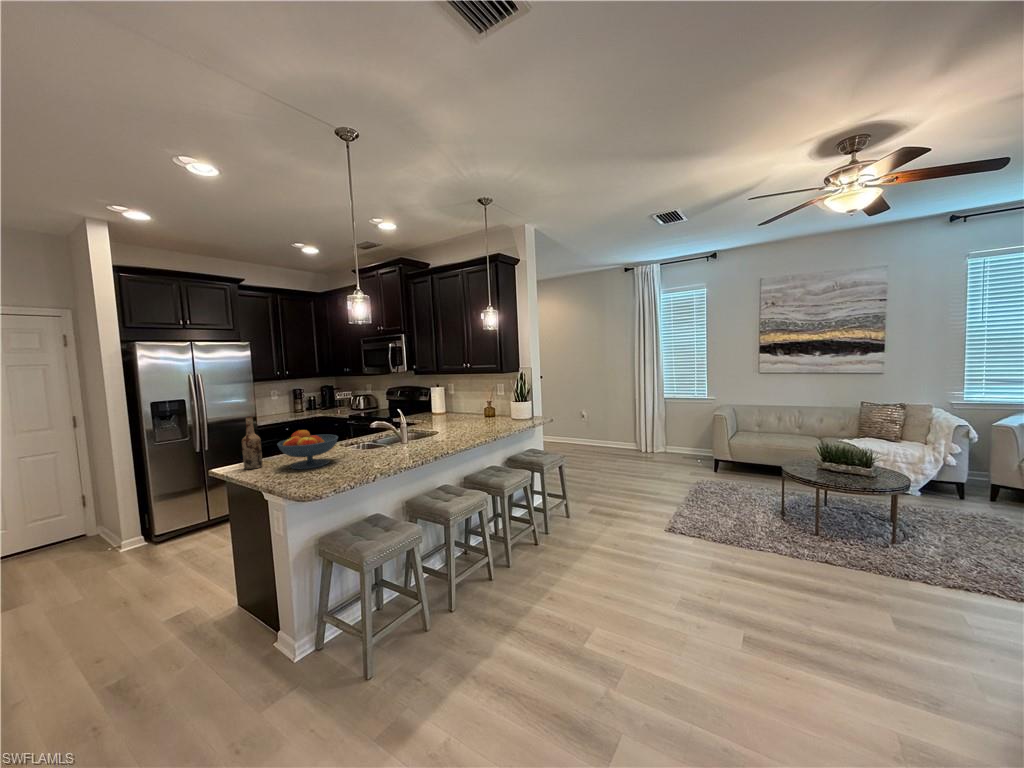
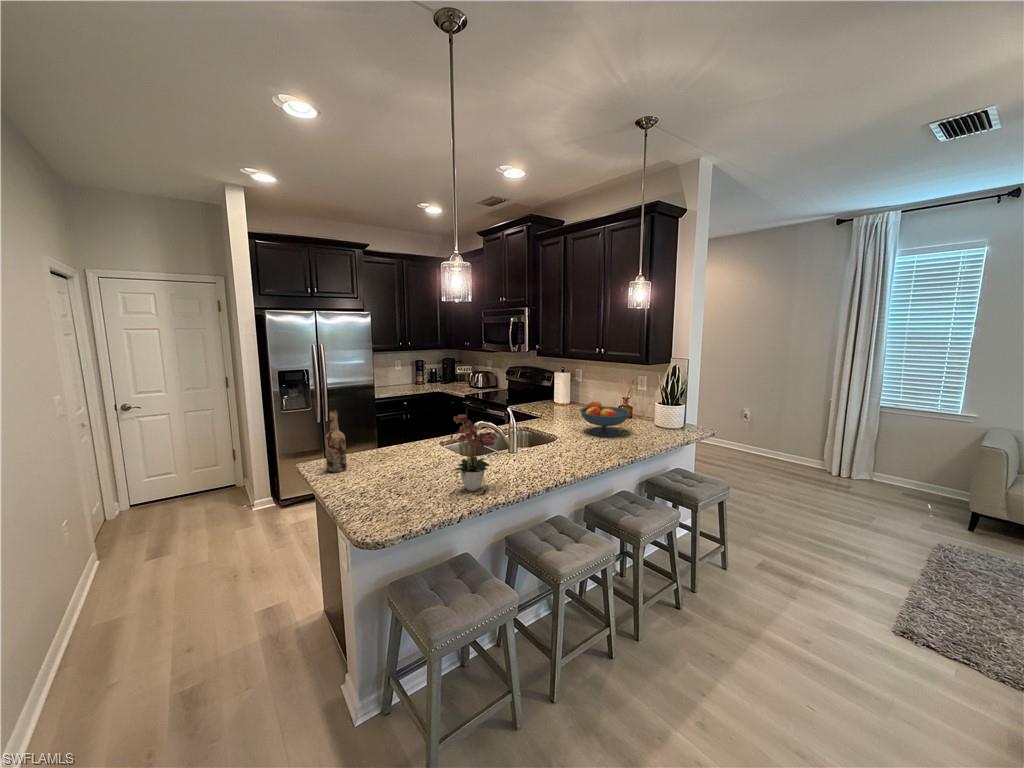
flower arrangement: none [359,402,400,463] -> present [451,415,497,491]
fruit bowl: present [277,430,338,469] -> present [580,402,630,437]

